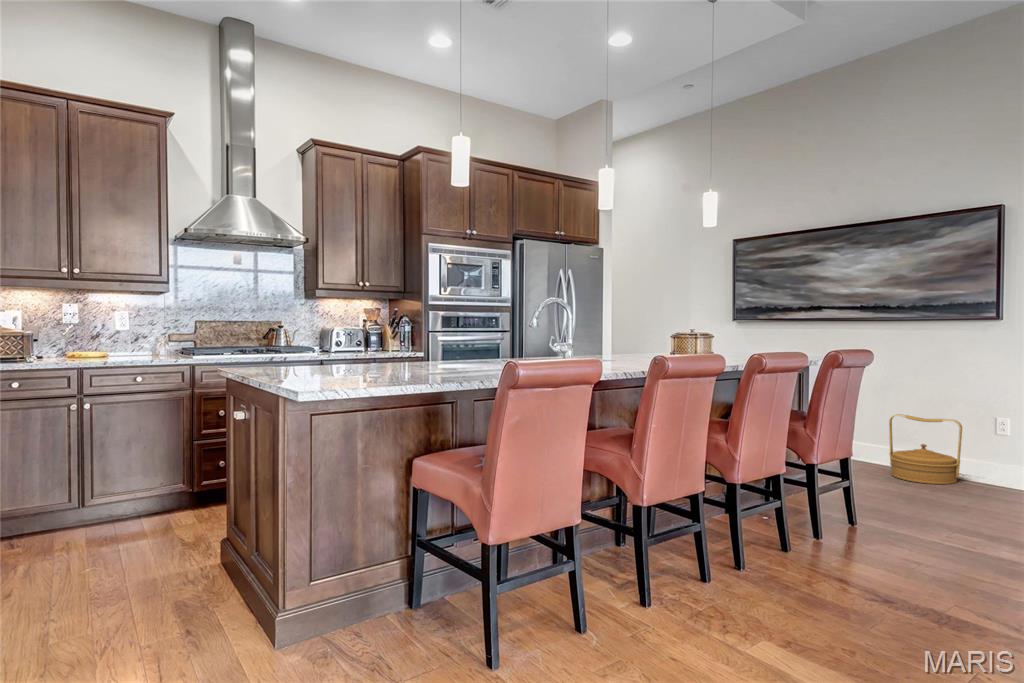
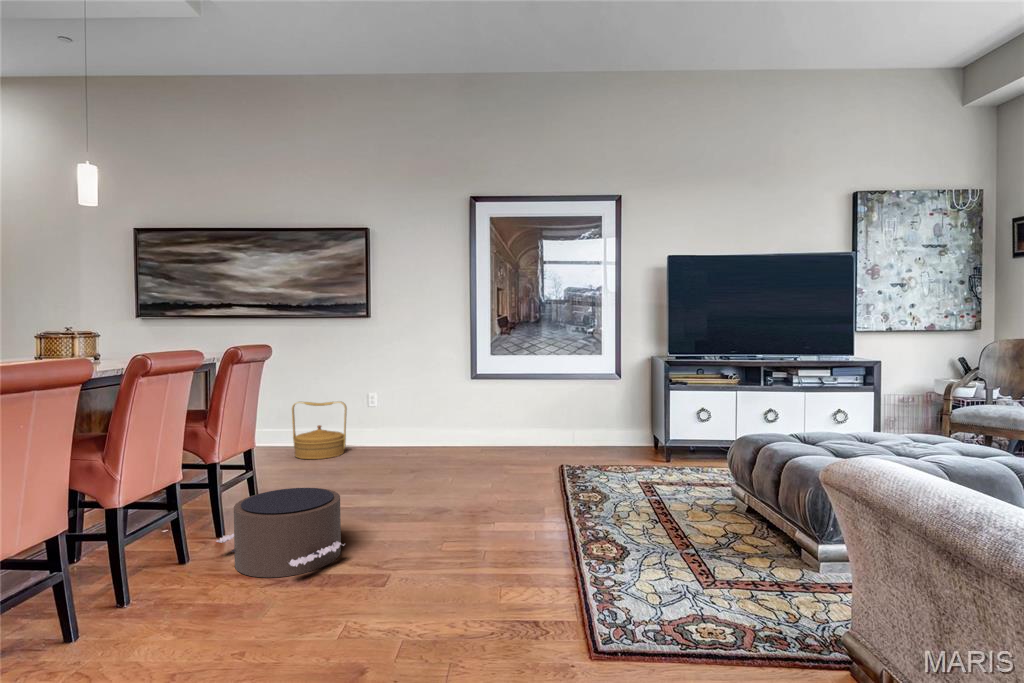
pouf: none [815,504,972,603] -> present [216,488,344,578]

